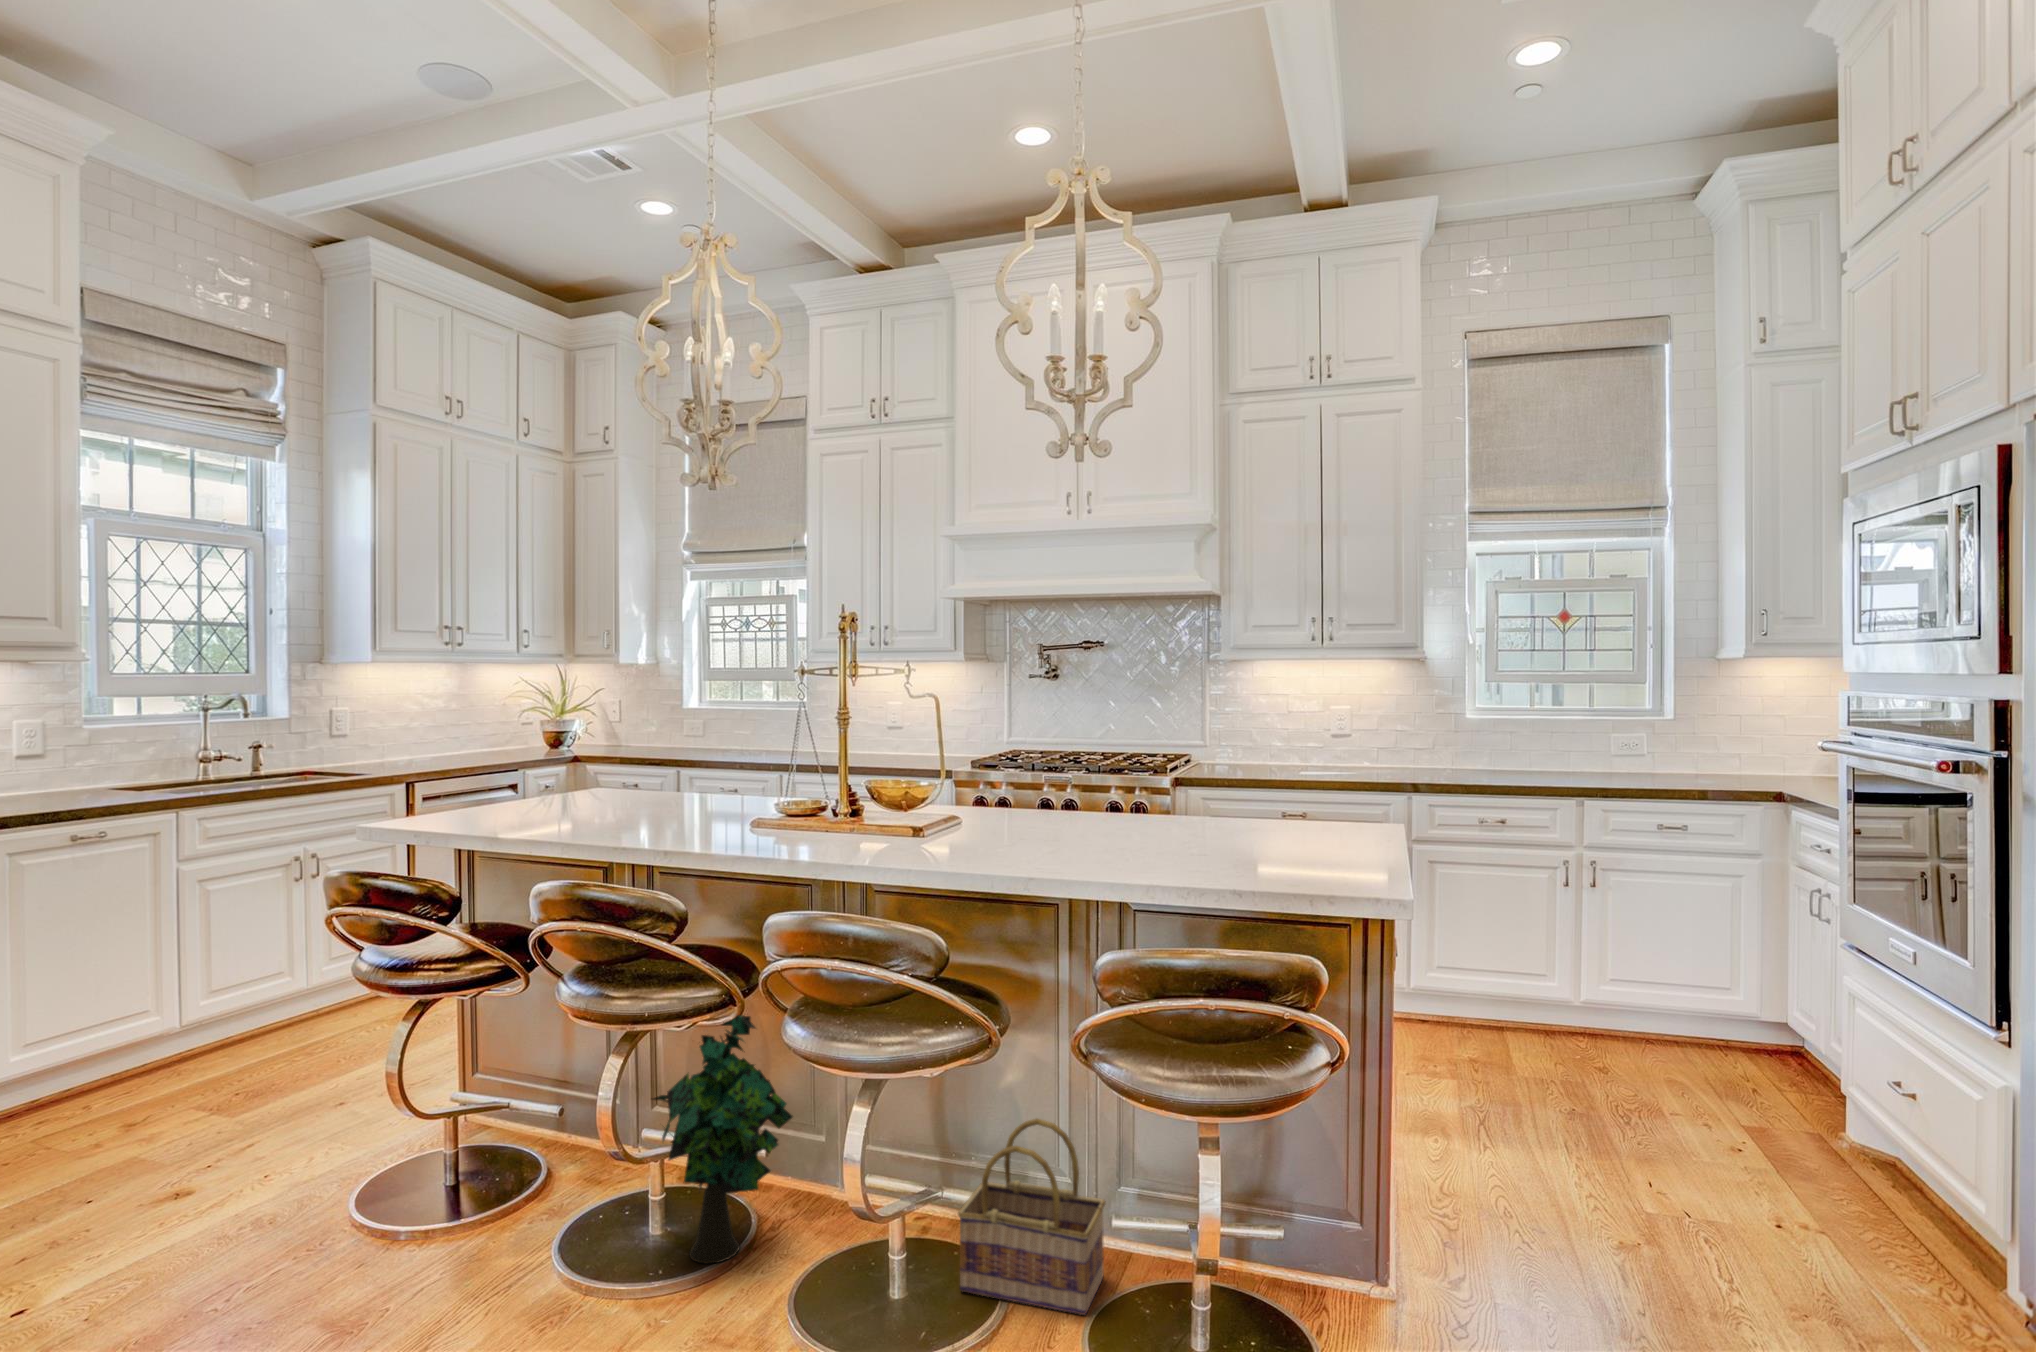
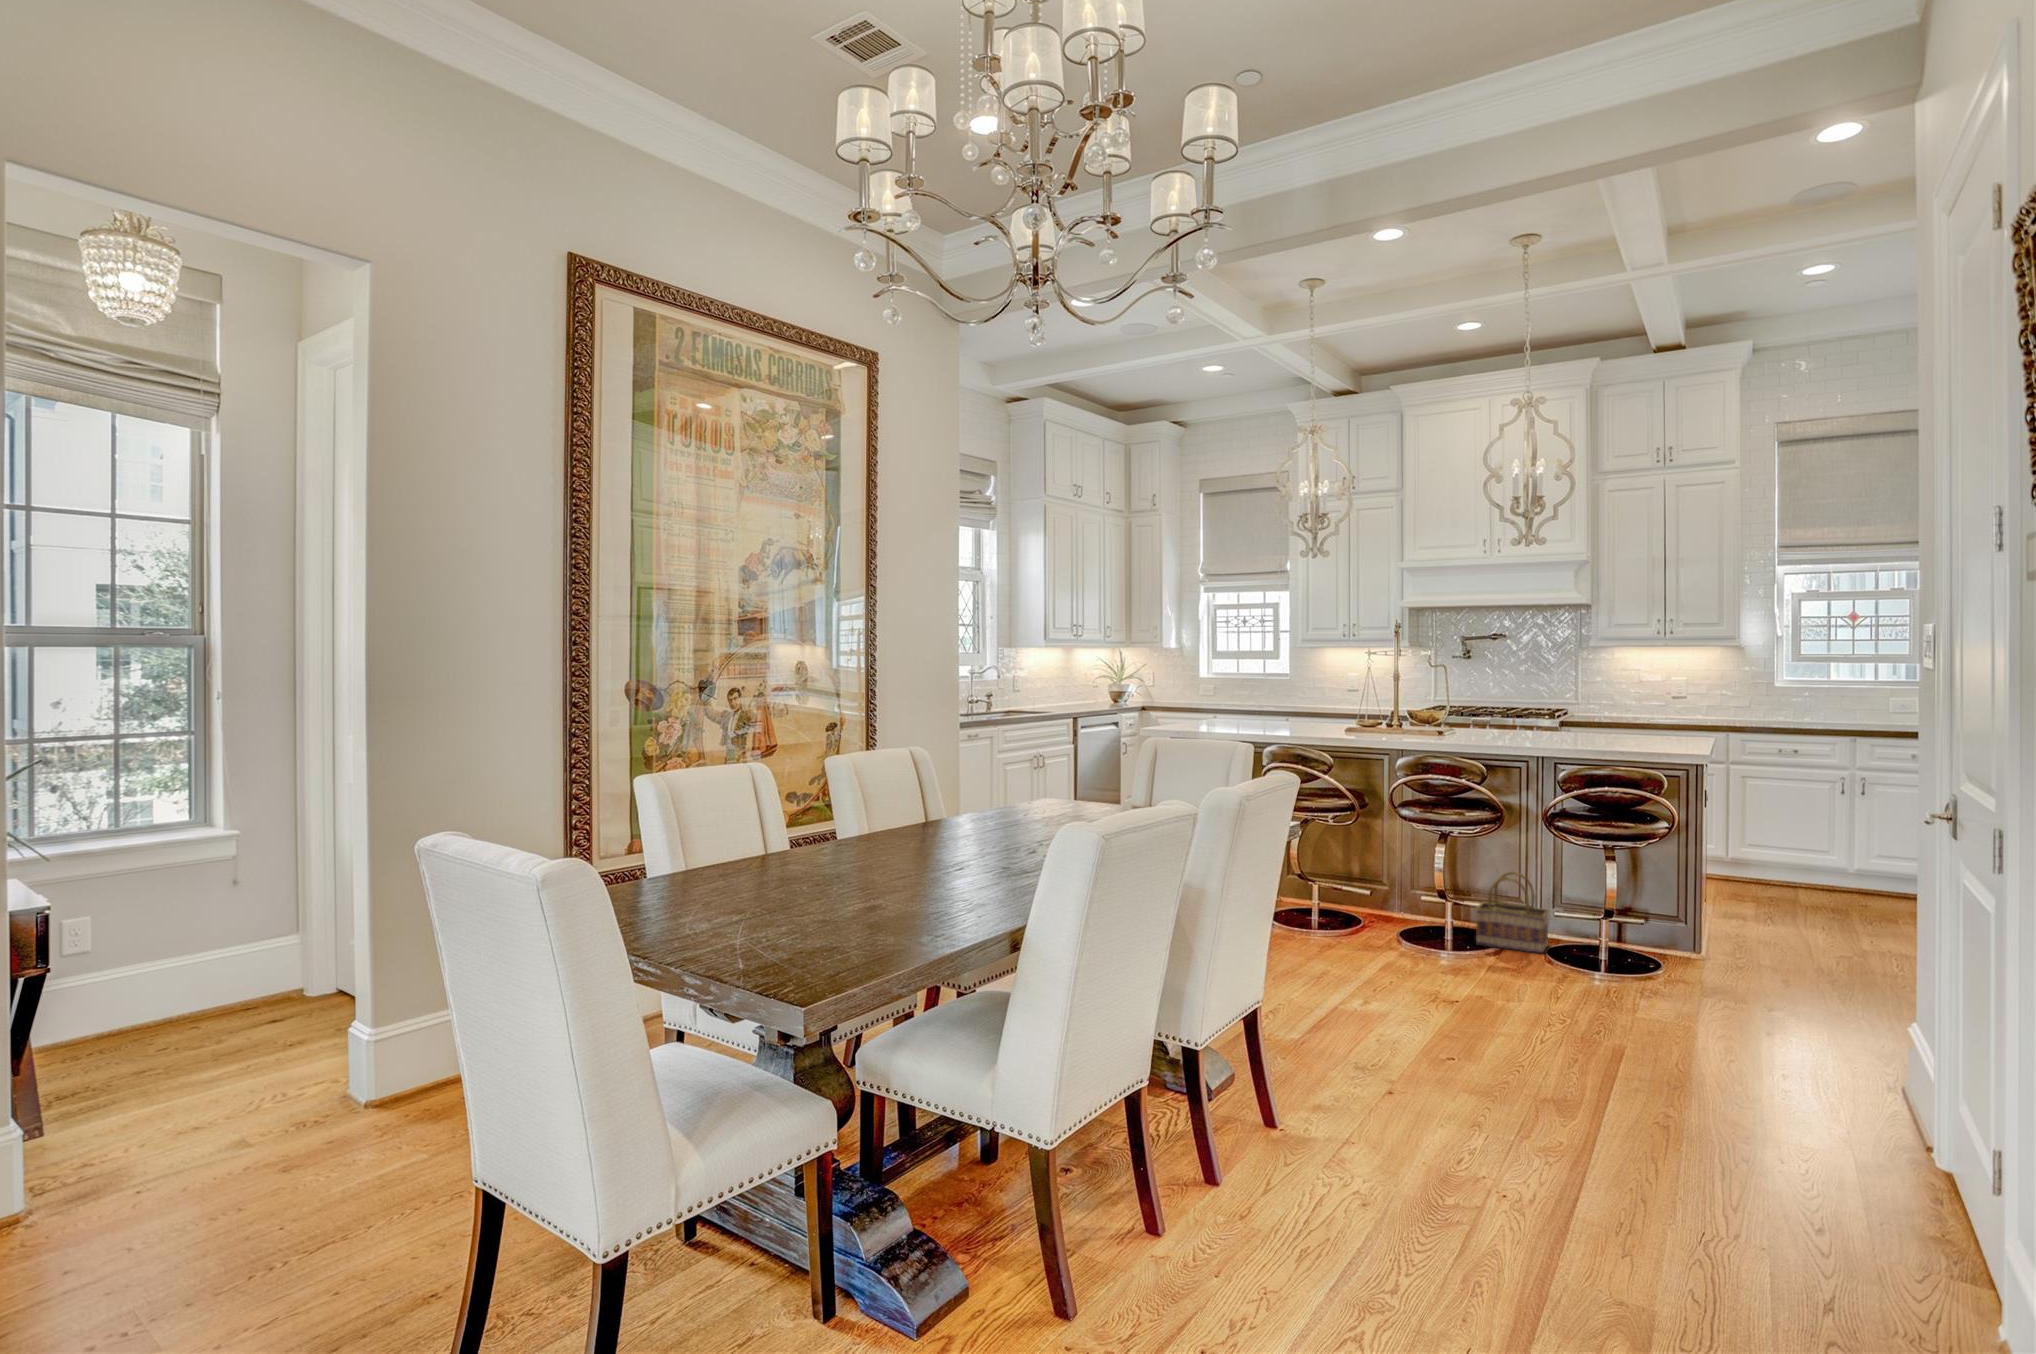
decorative plant: present [653,1015,792,1264] -> none [1312,819,1382,931]

